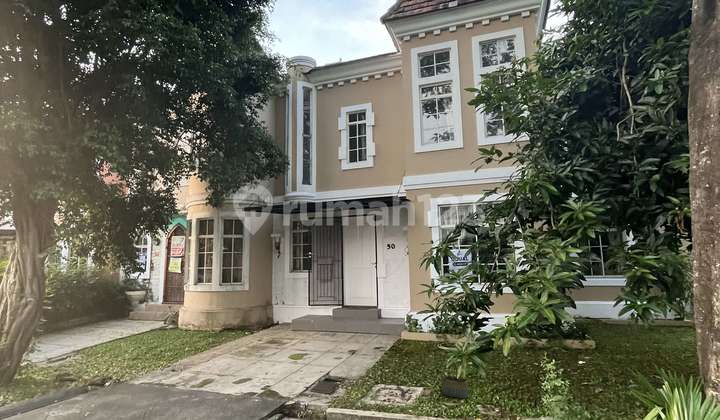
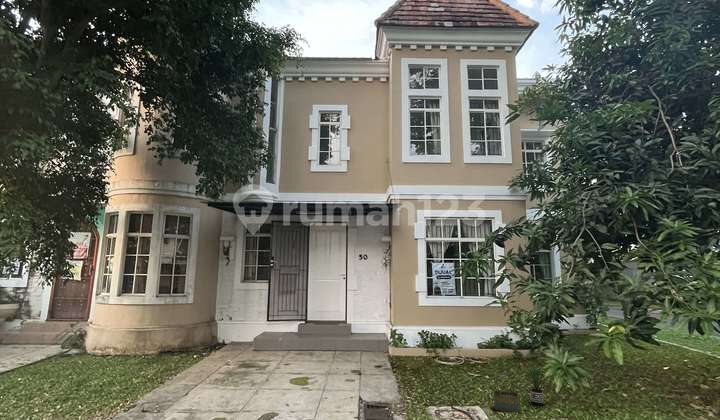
potted plant: none [480,354,505,394] -> present [525,367,546,405]

